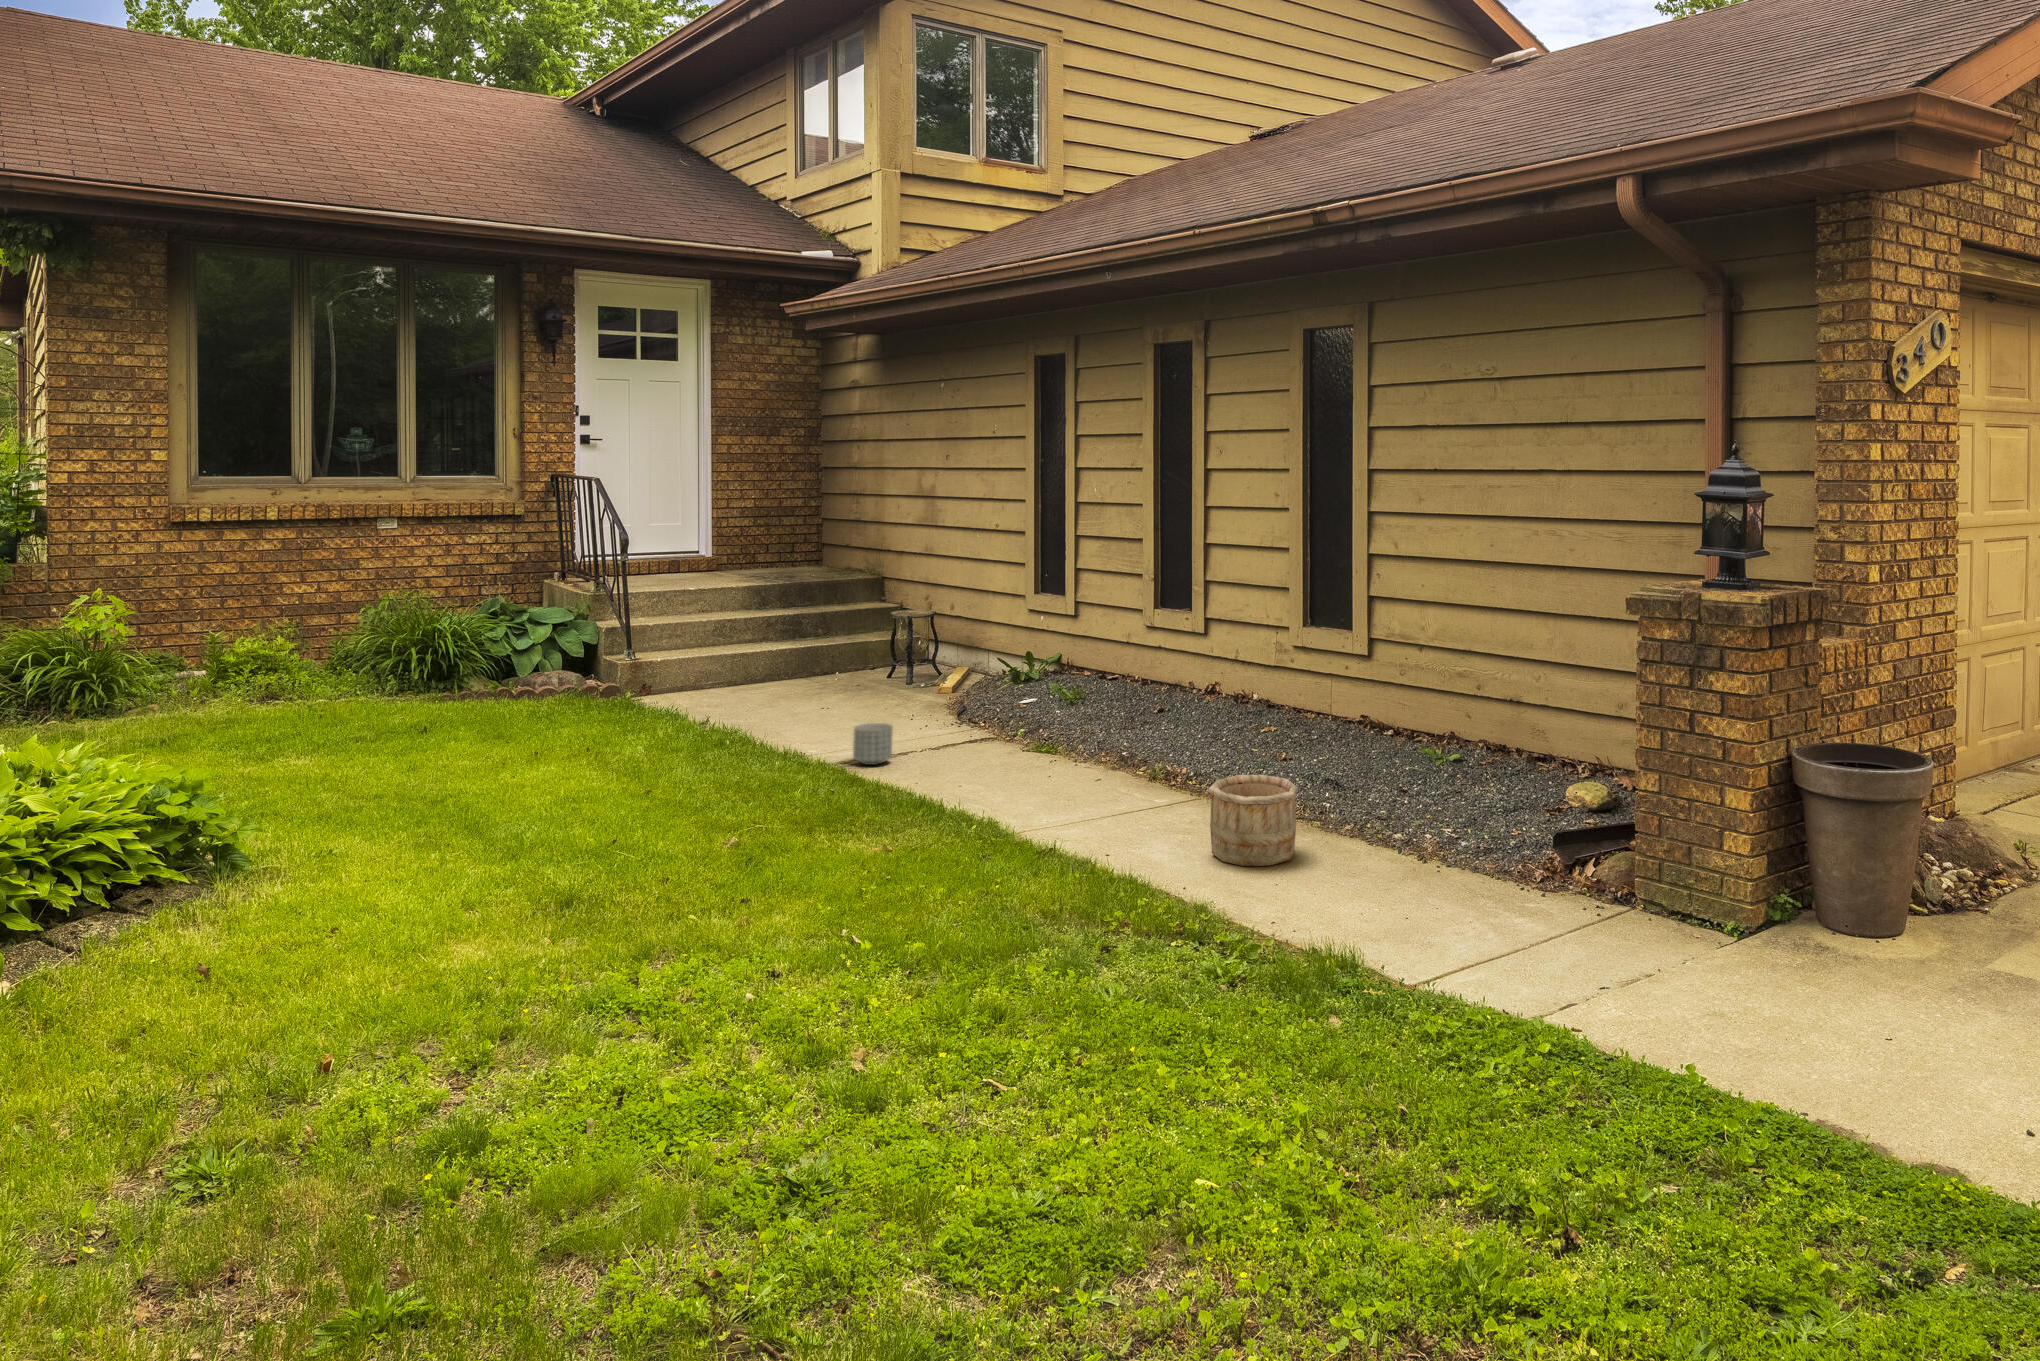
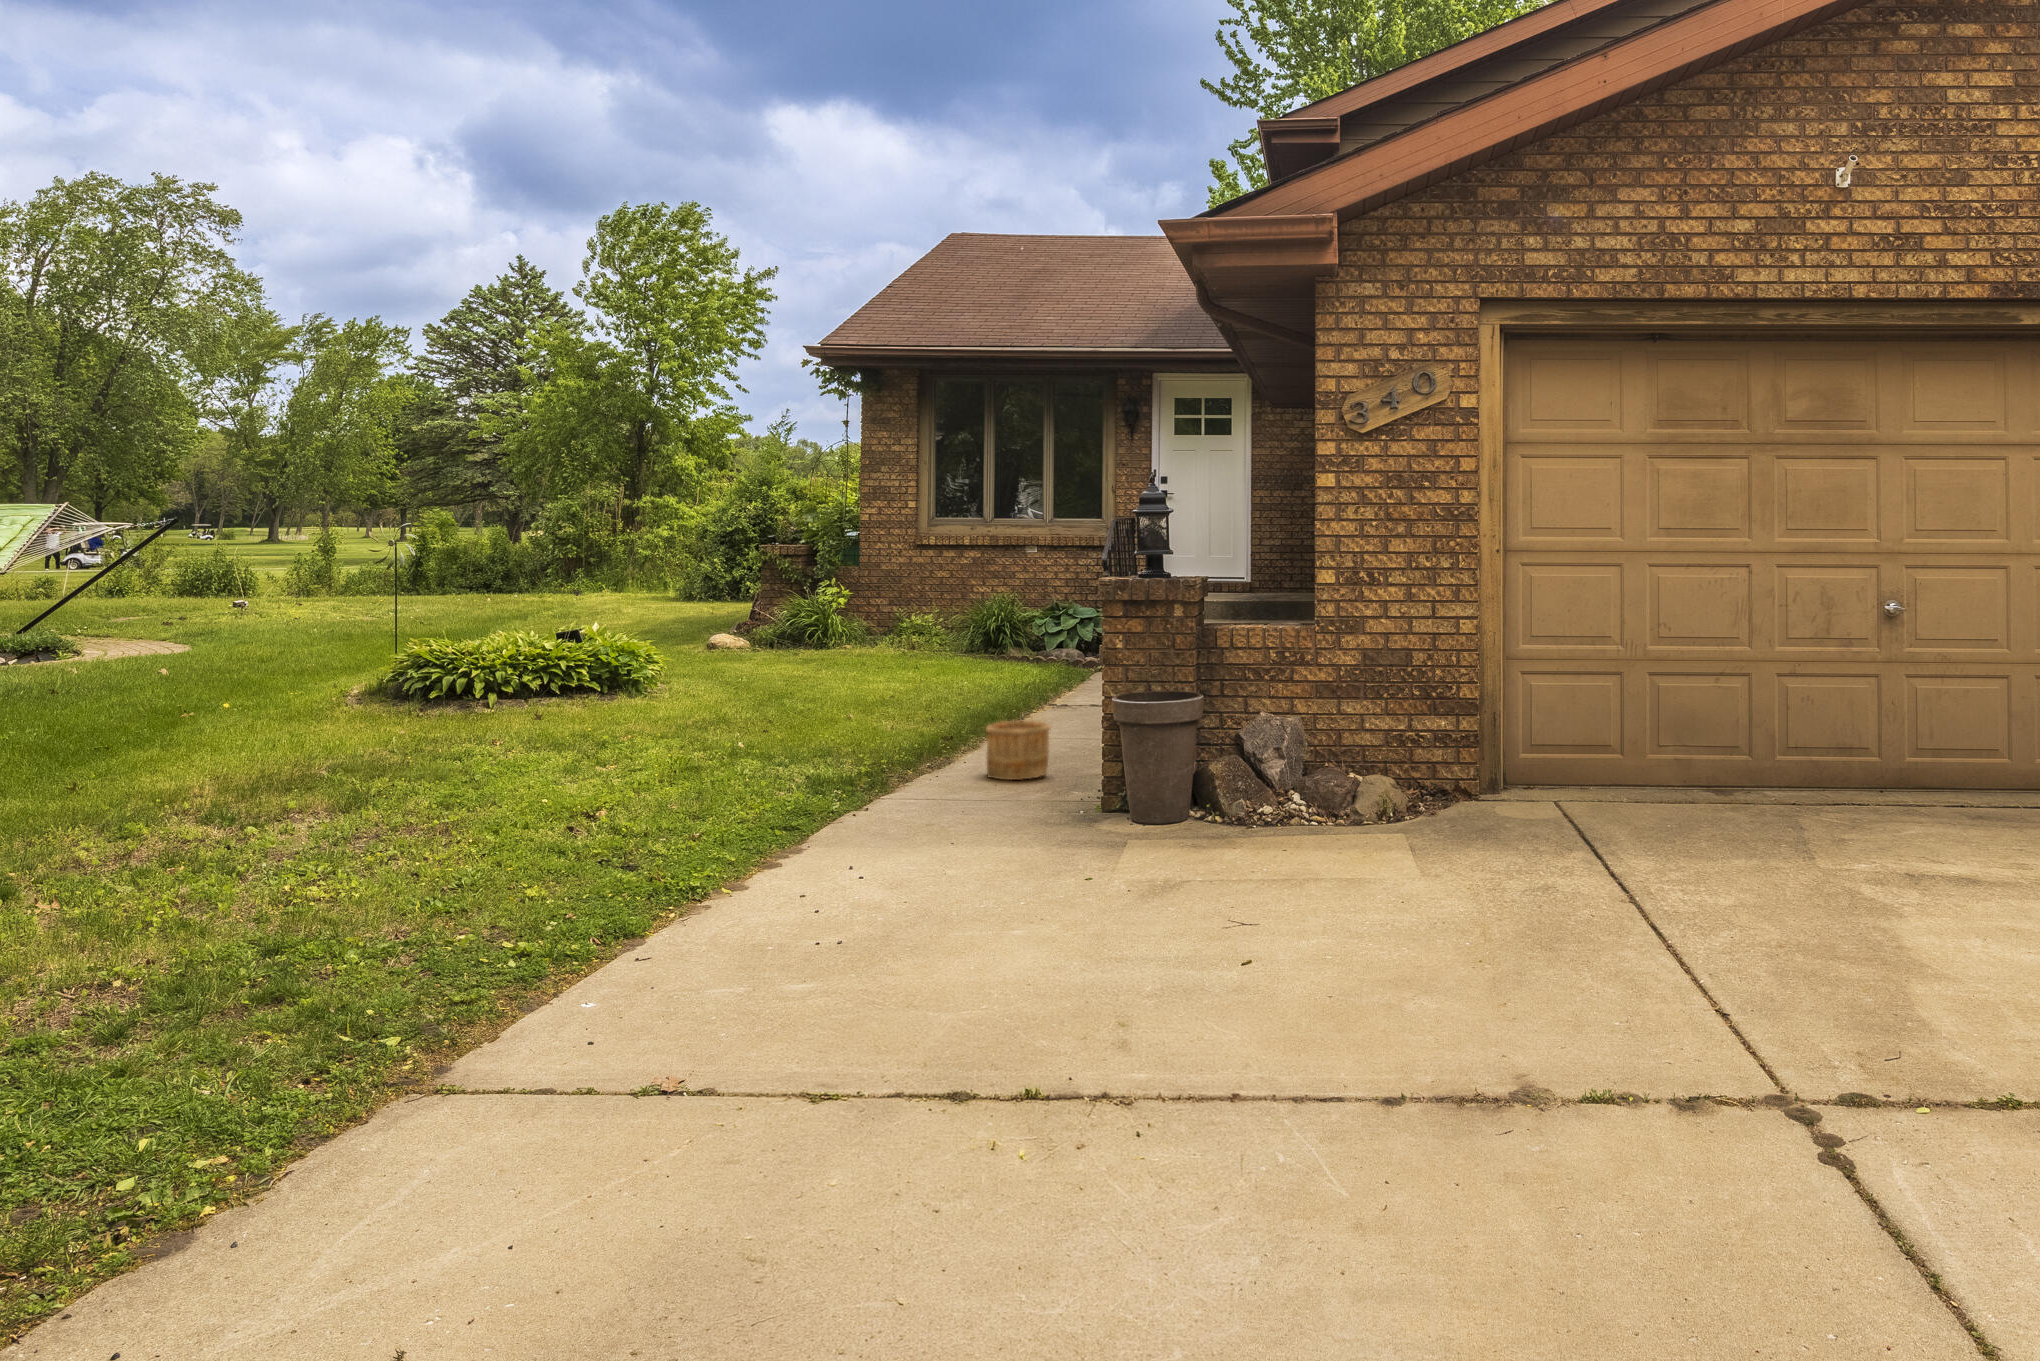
planter: present [853,723,893,765] -> none [1034,689,1063,718]

